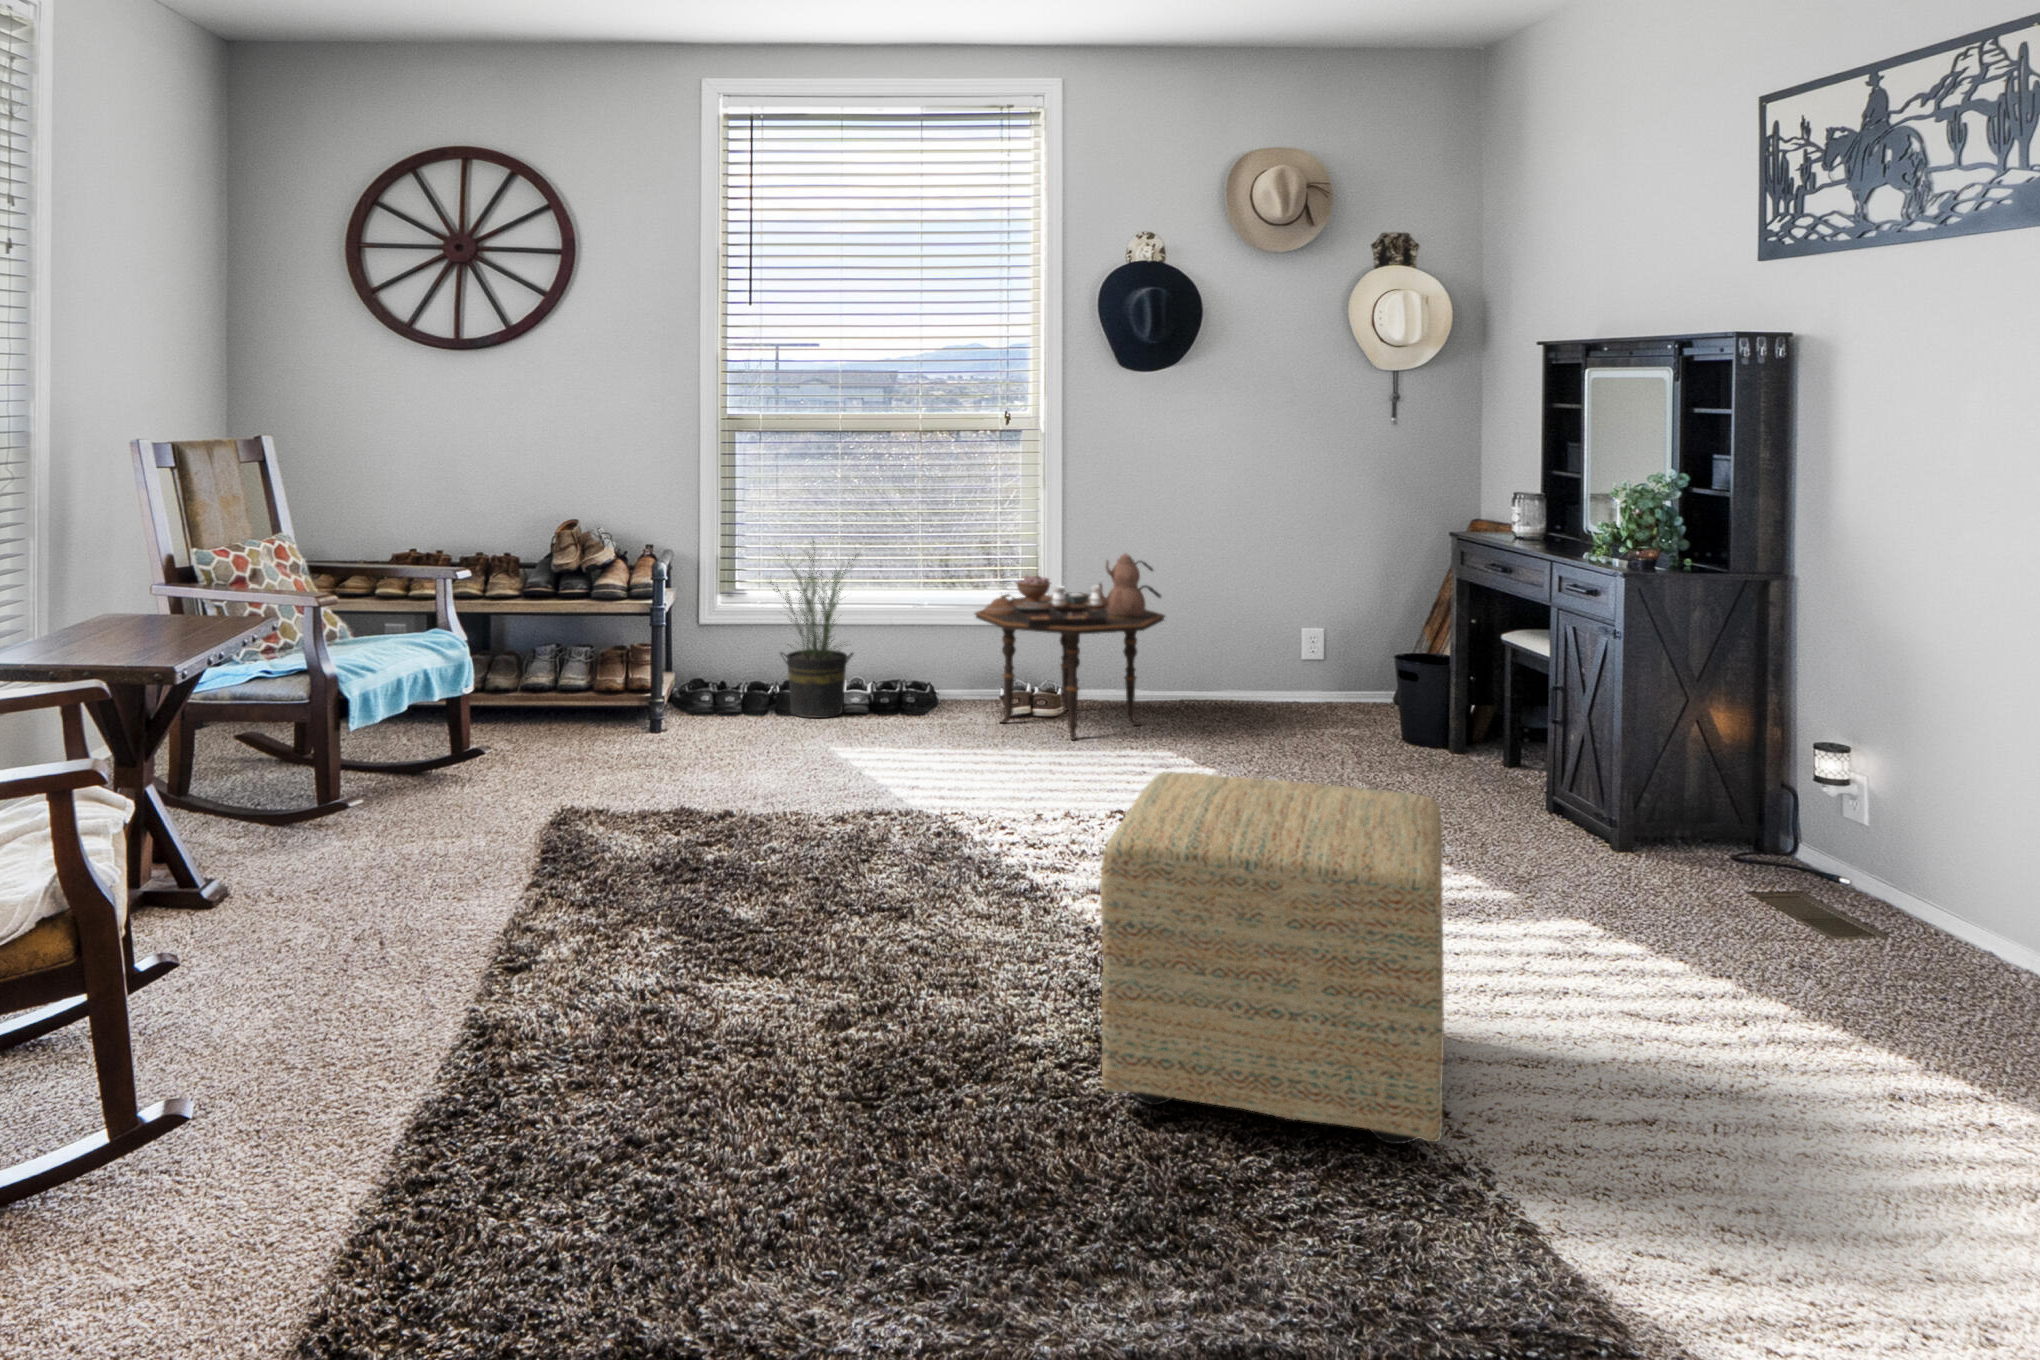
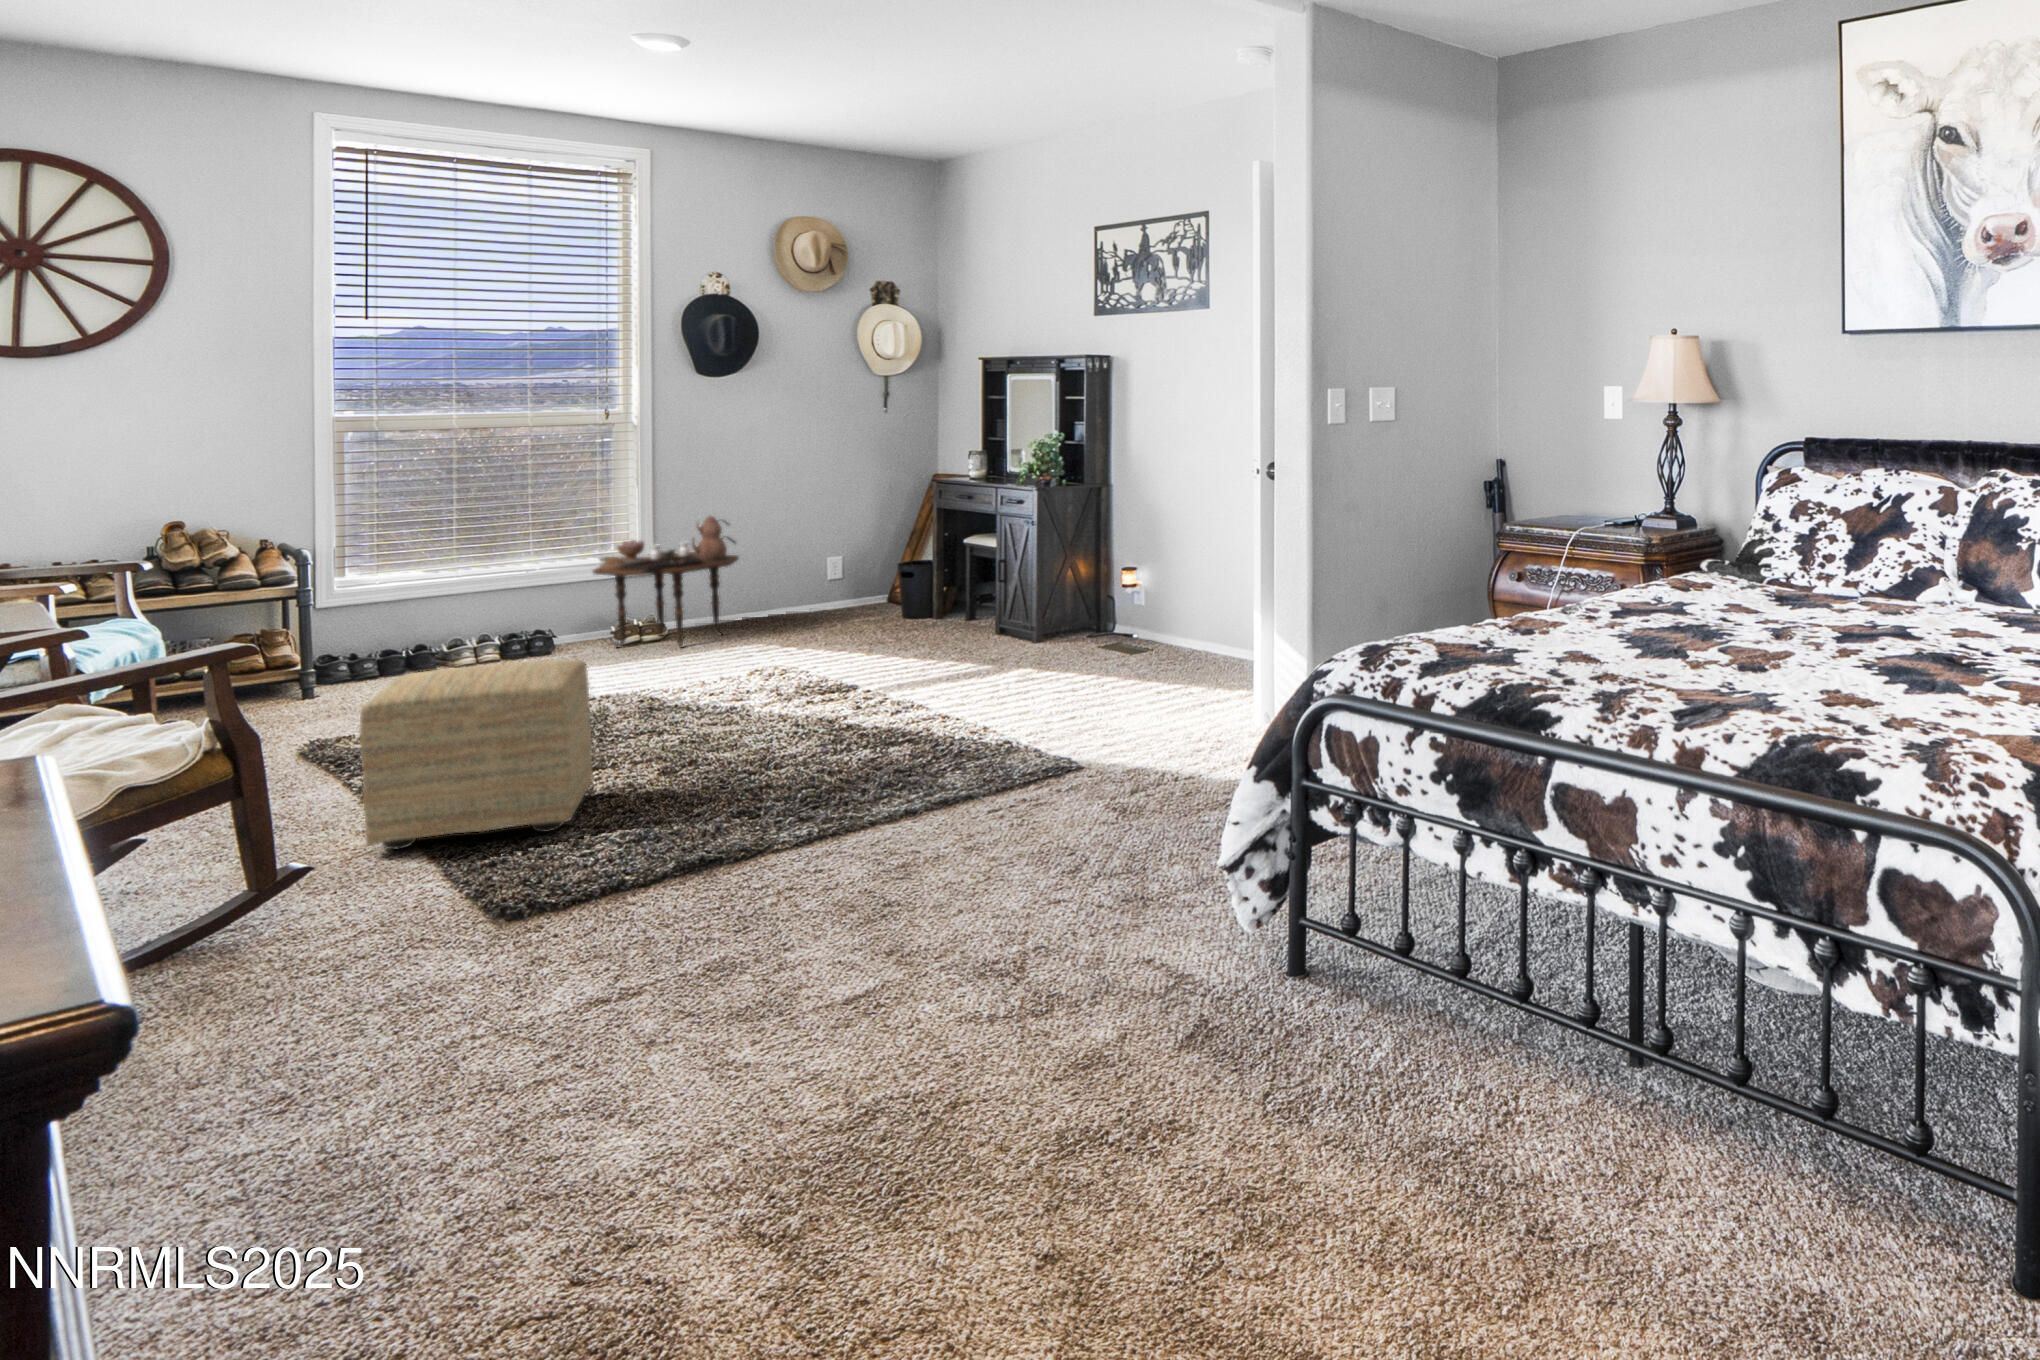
potted plant: present [770,541,859,718] -> none [394,528,499,668]
ottoman: present [1100,772,1444,1144] -> present [359,660,593,849]

